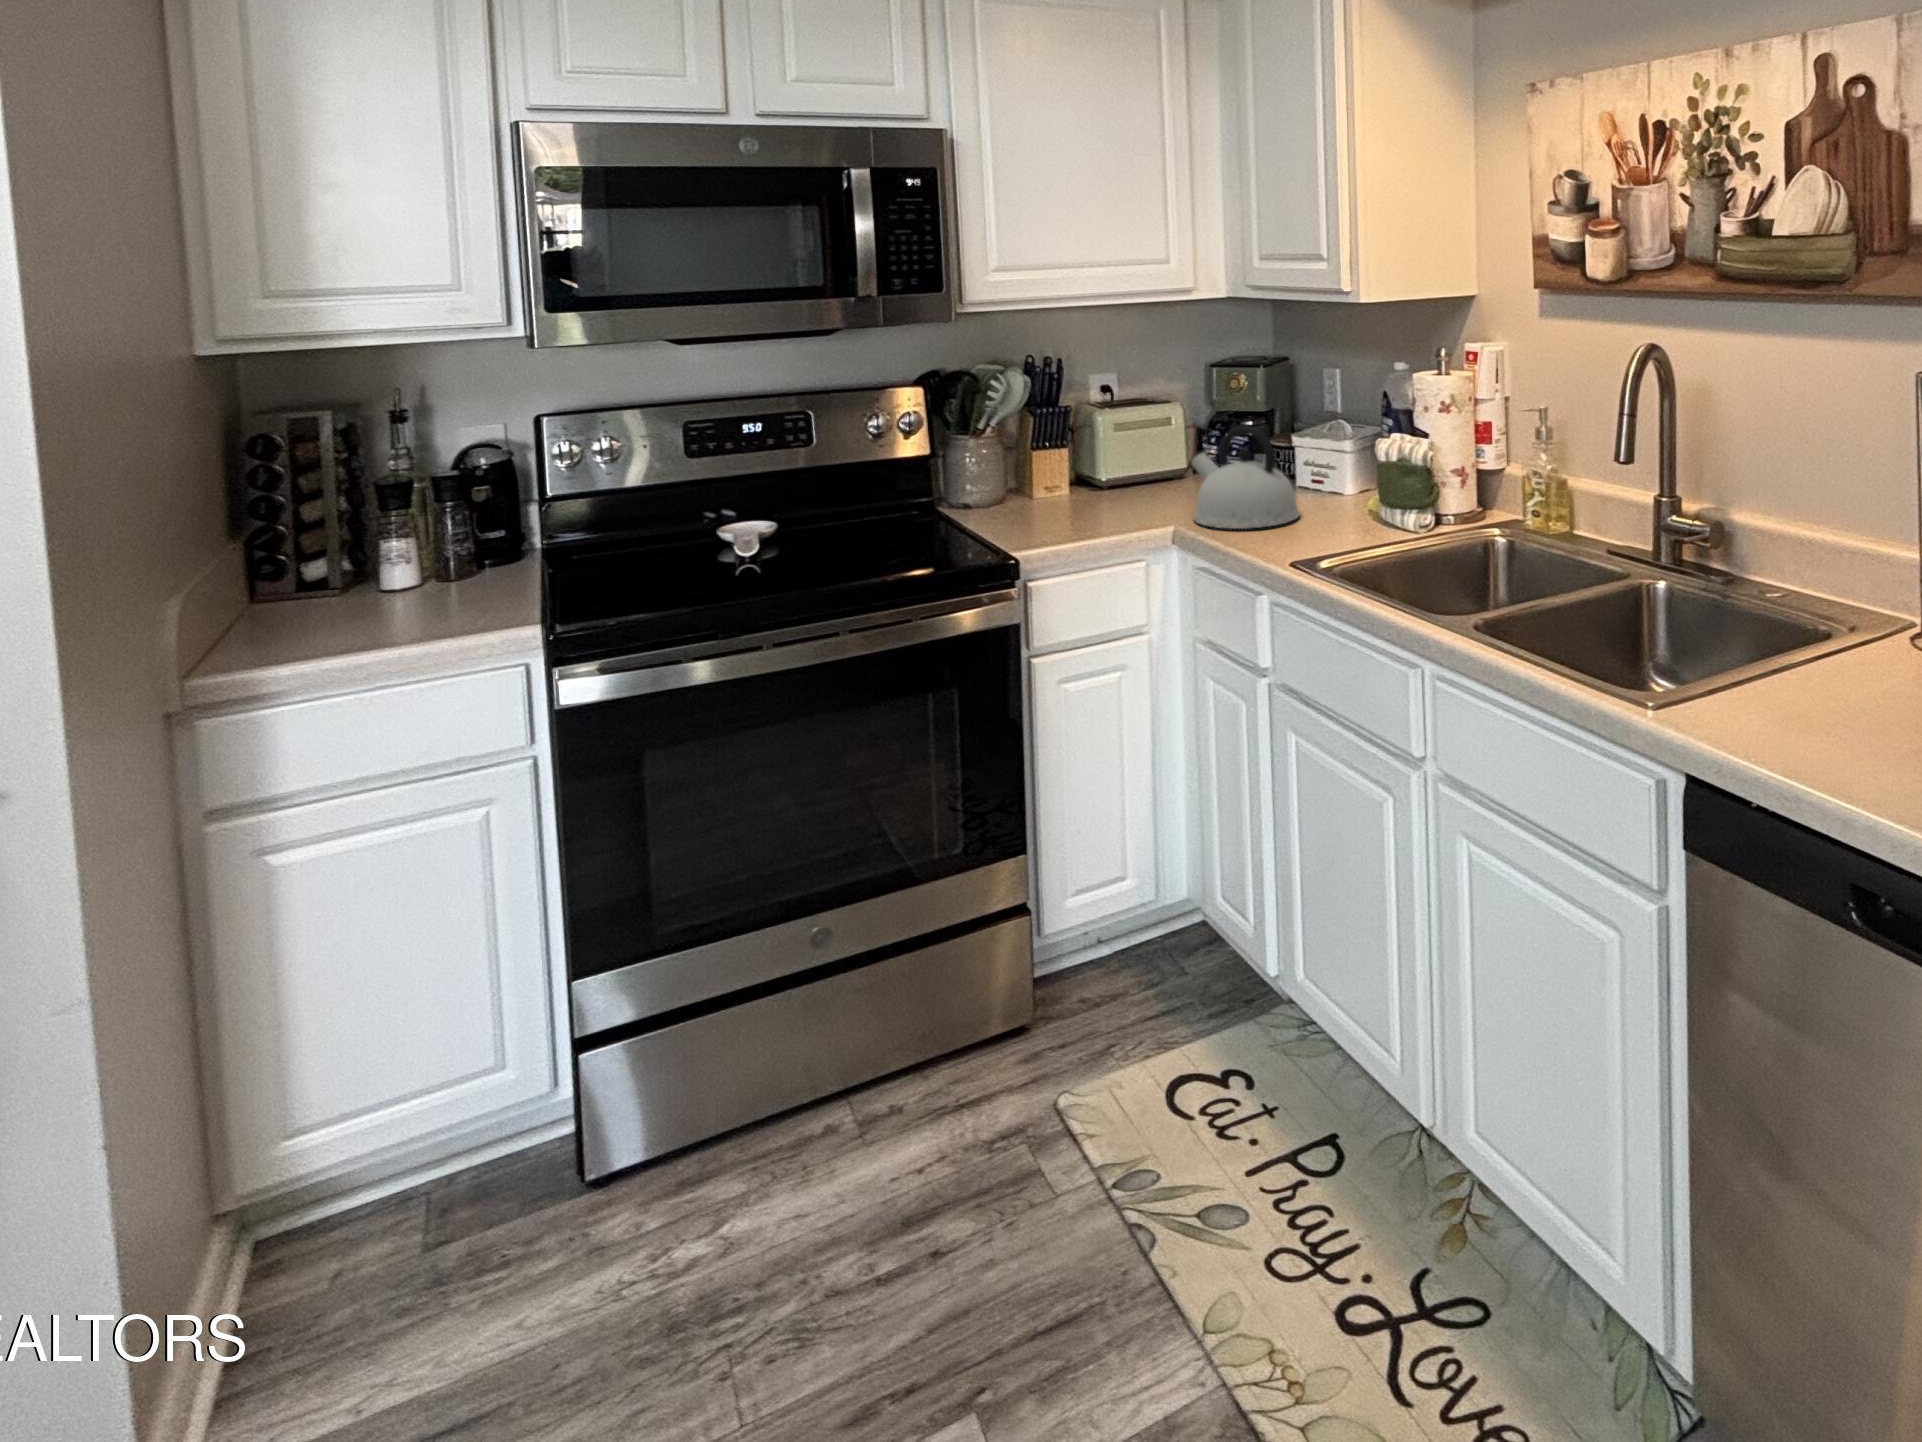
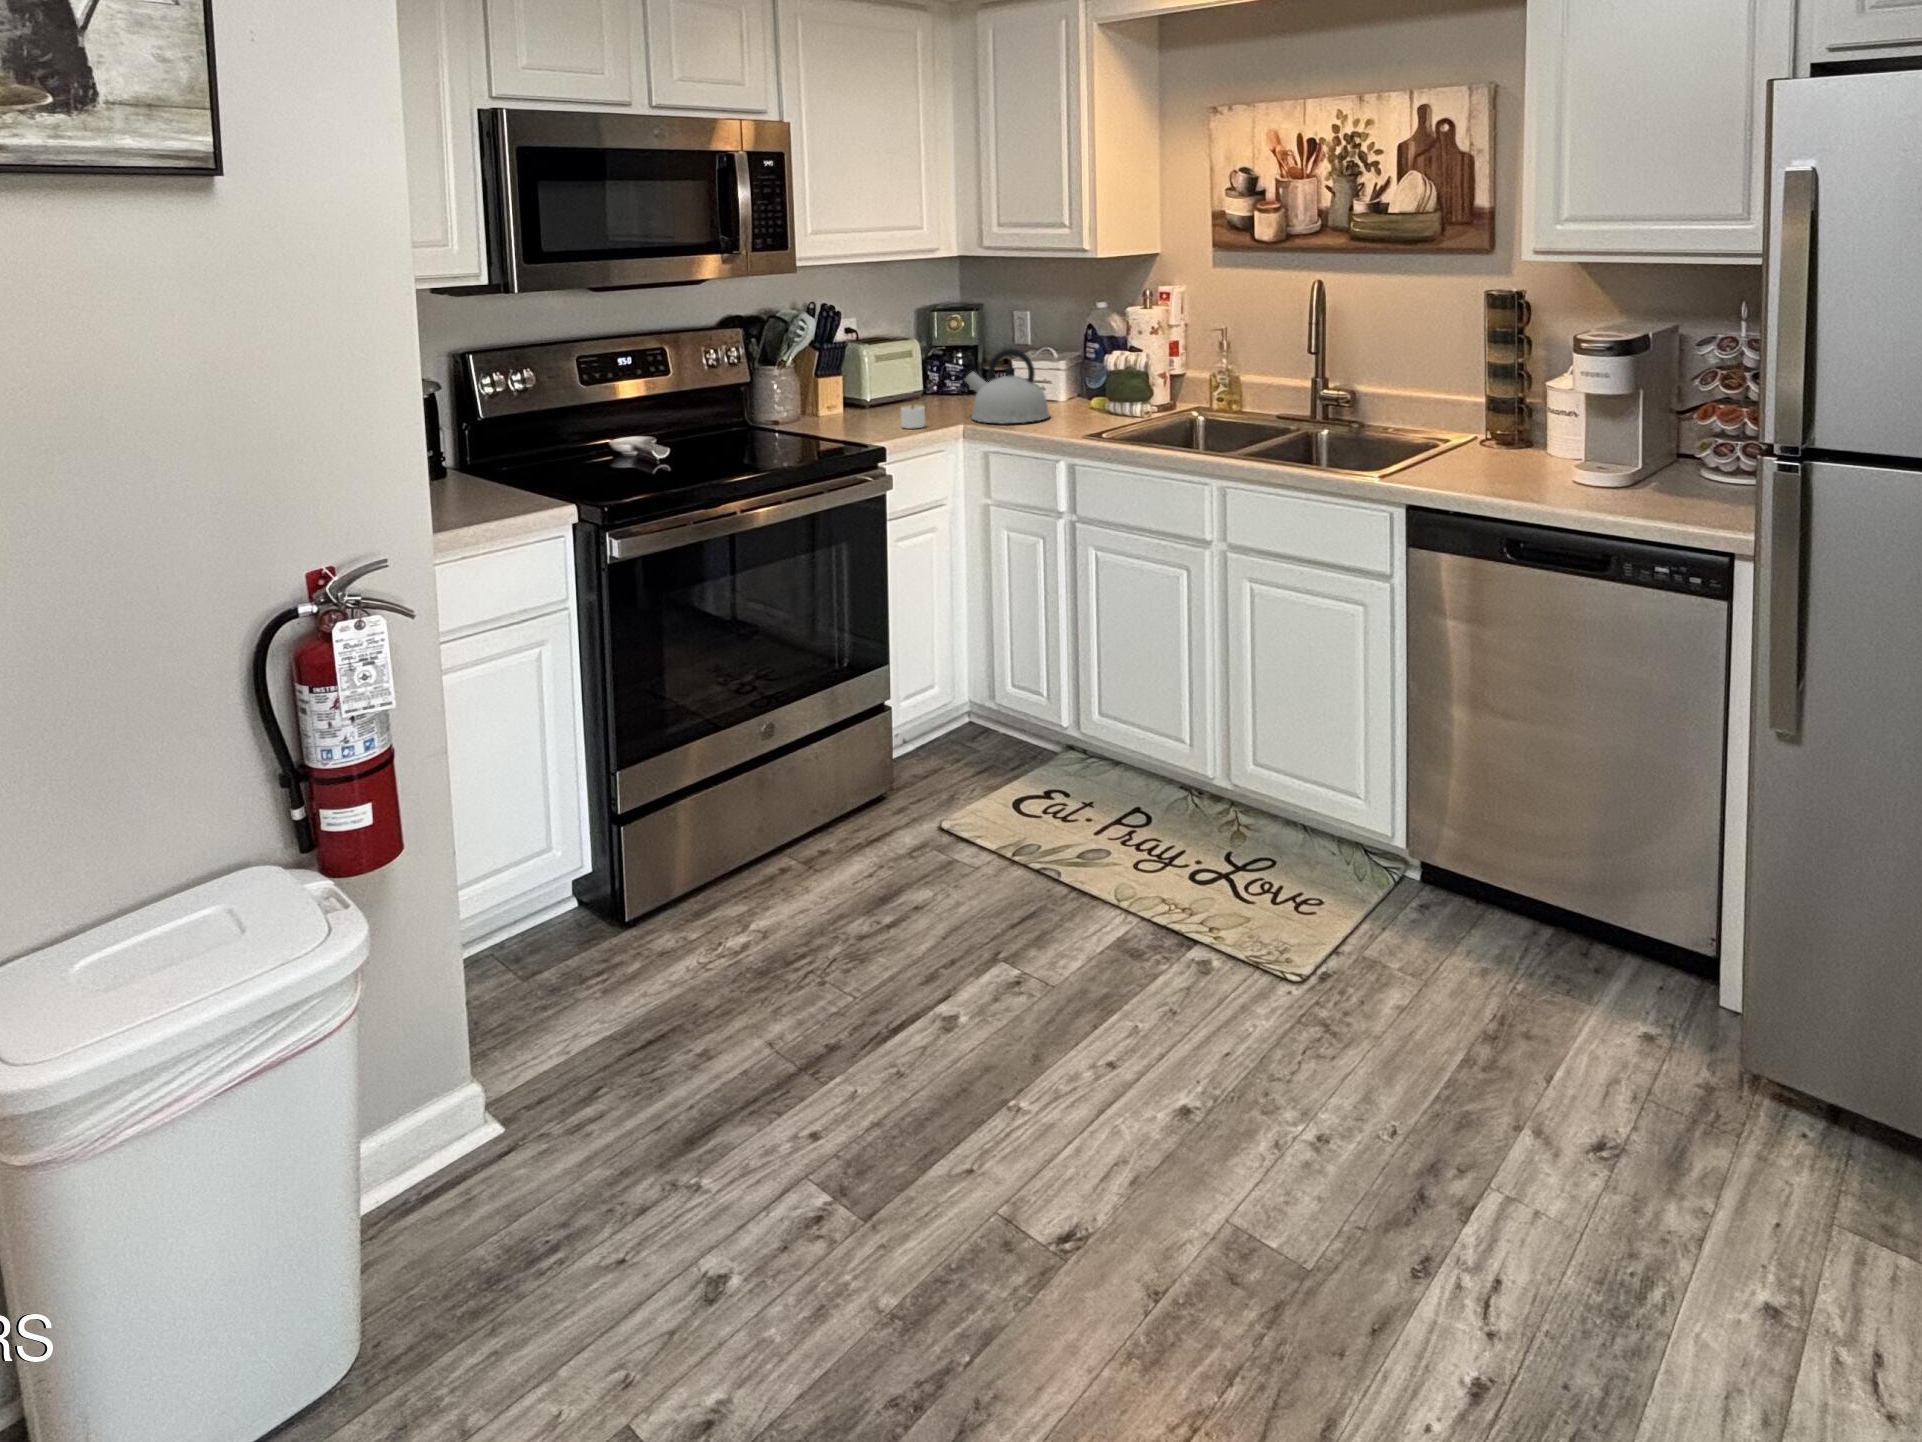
candle: none [1092,496,1136,528] -> present [901,405,925,428]

